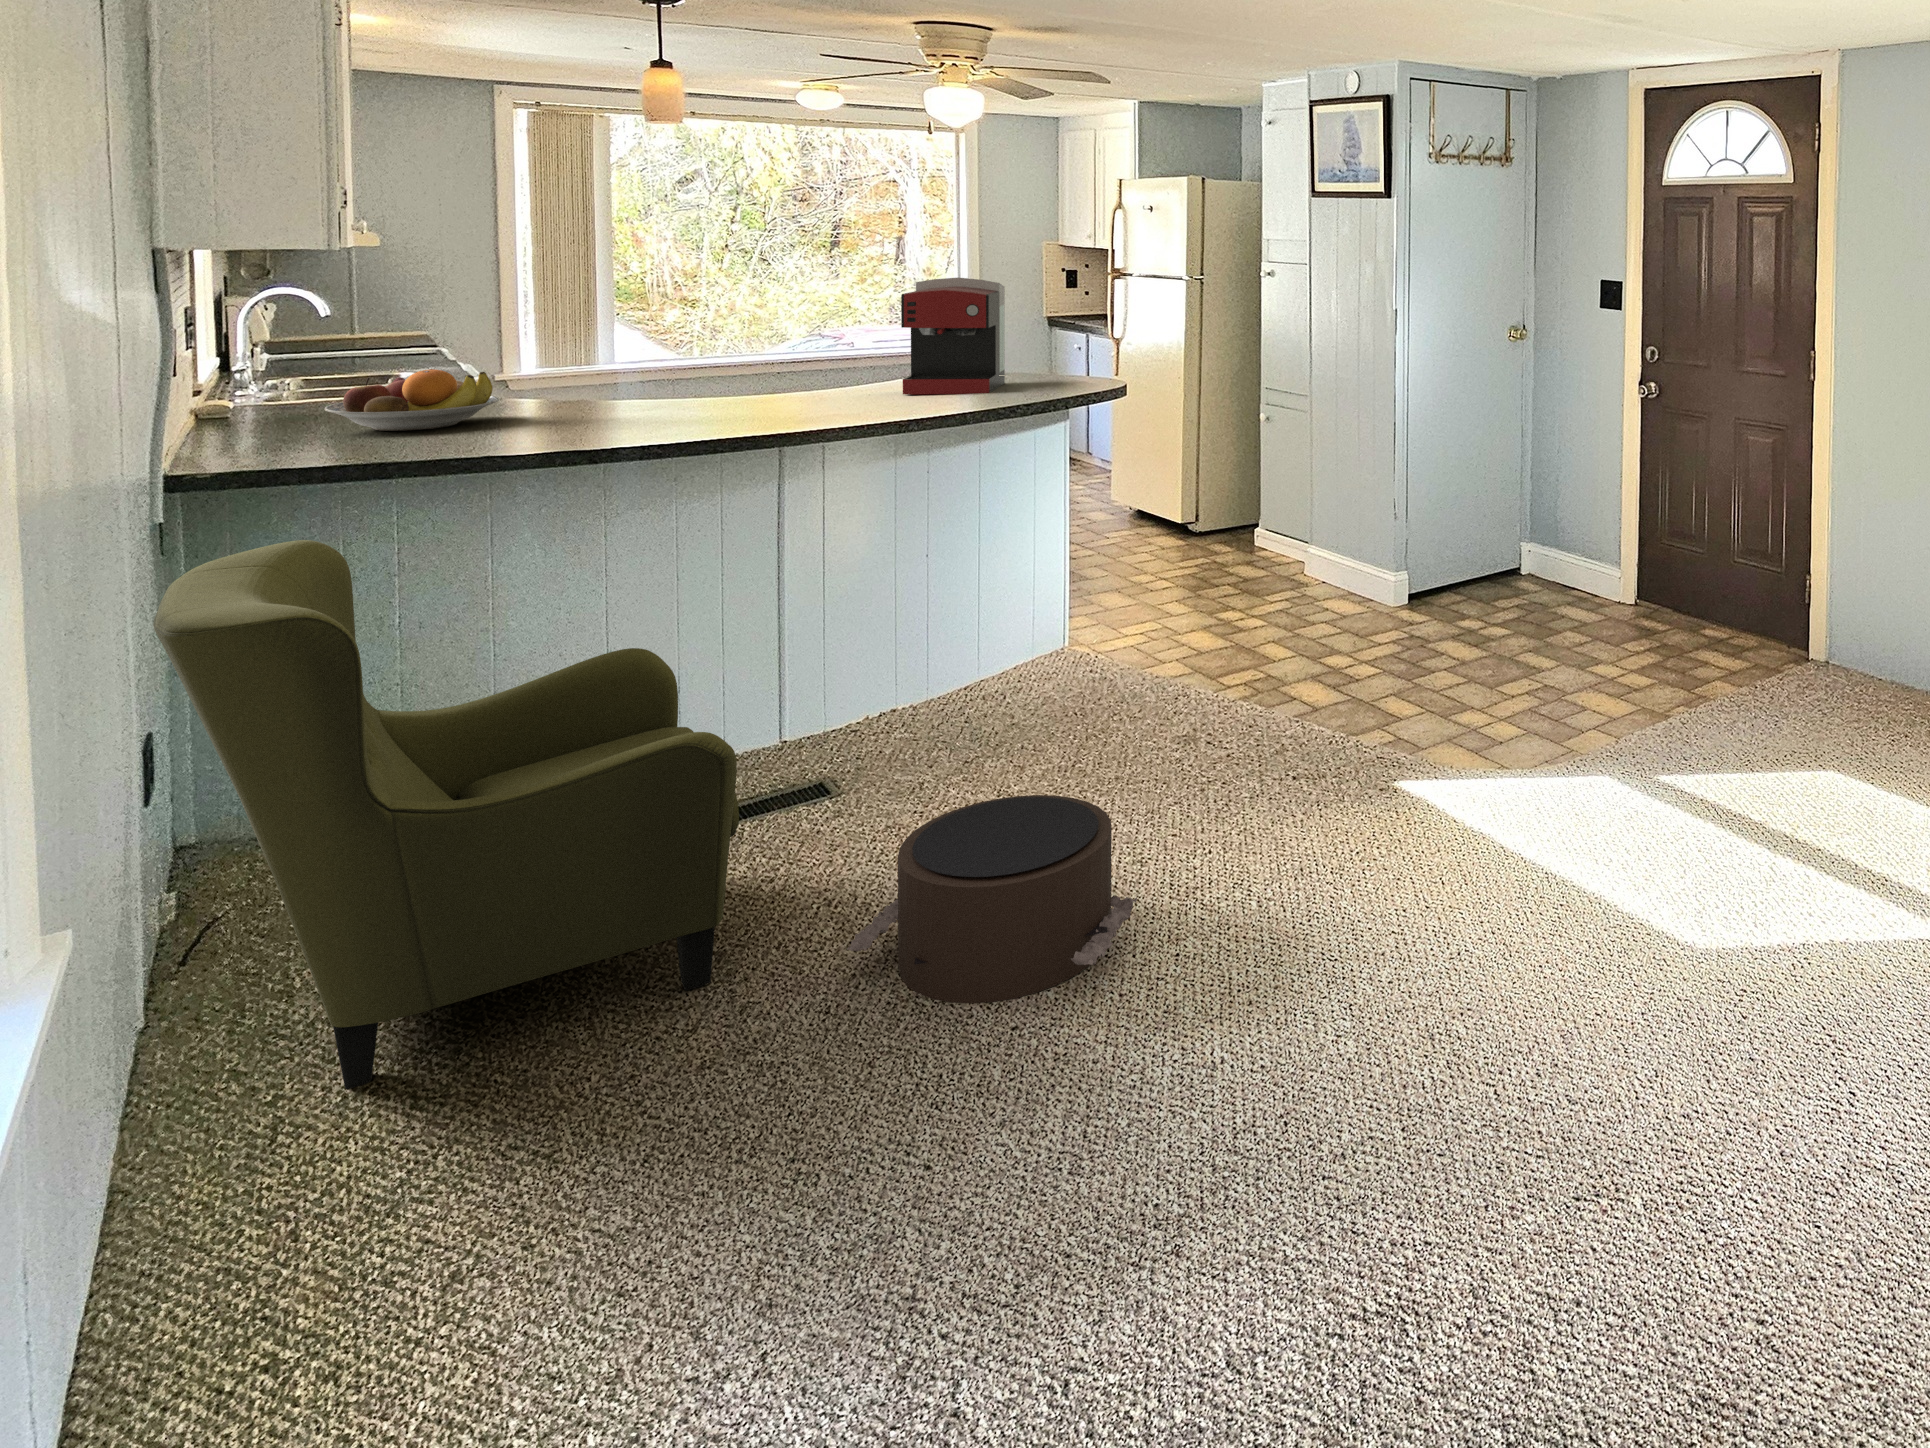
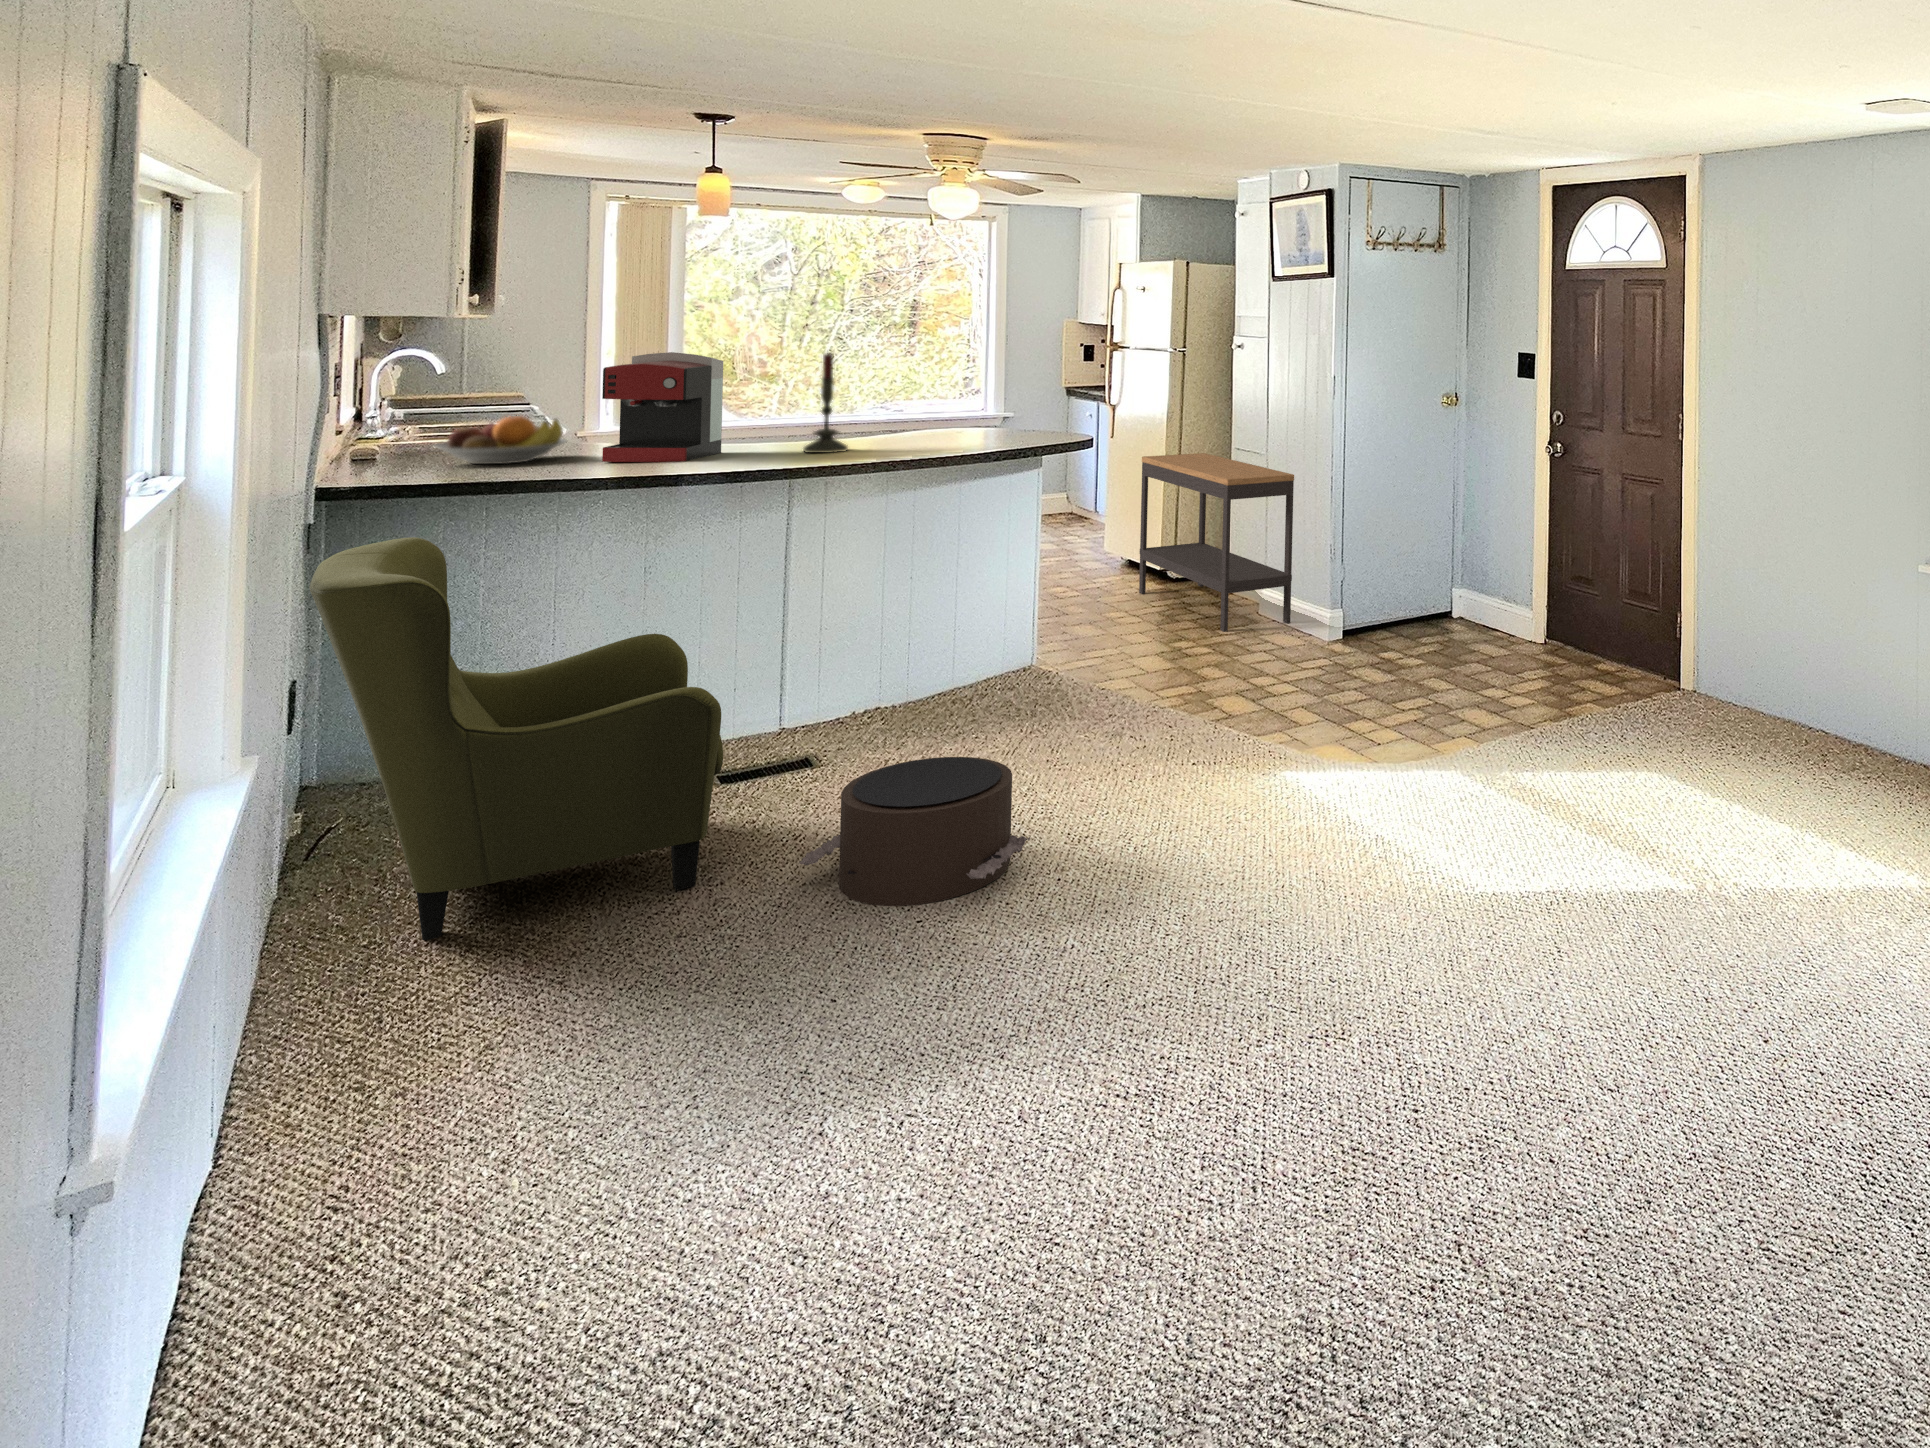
coffee maker: present [901,278,1005,394] -> present [602,352,723,462]
candle: none [799,284,854,411] -> present [804,353,848,453]
console table: none [1160,394,1345,598] -> present [1139,453,1294,632]

